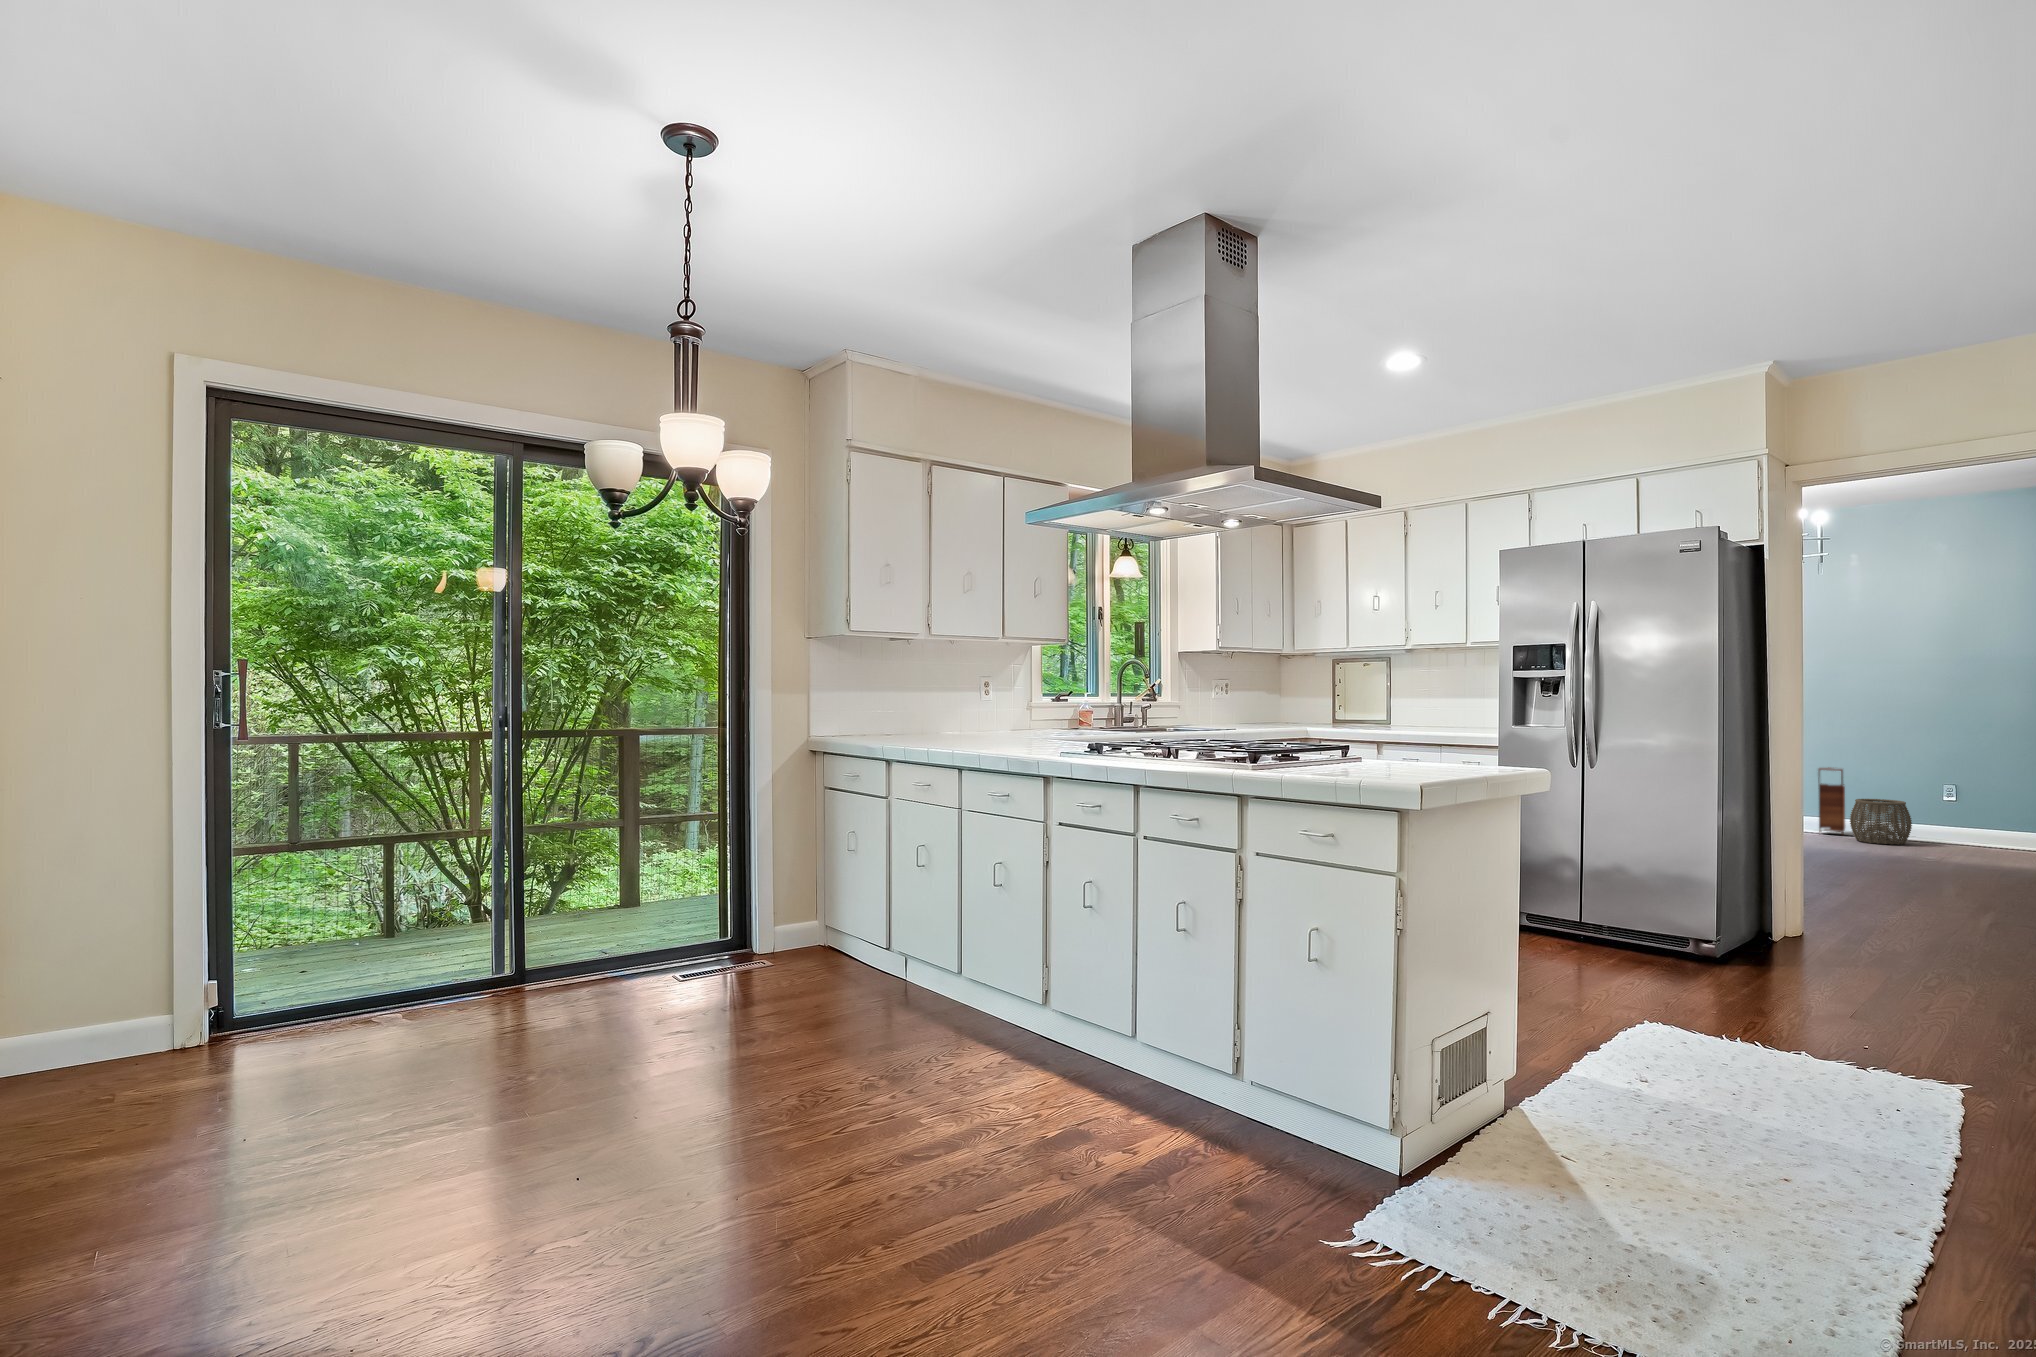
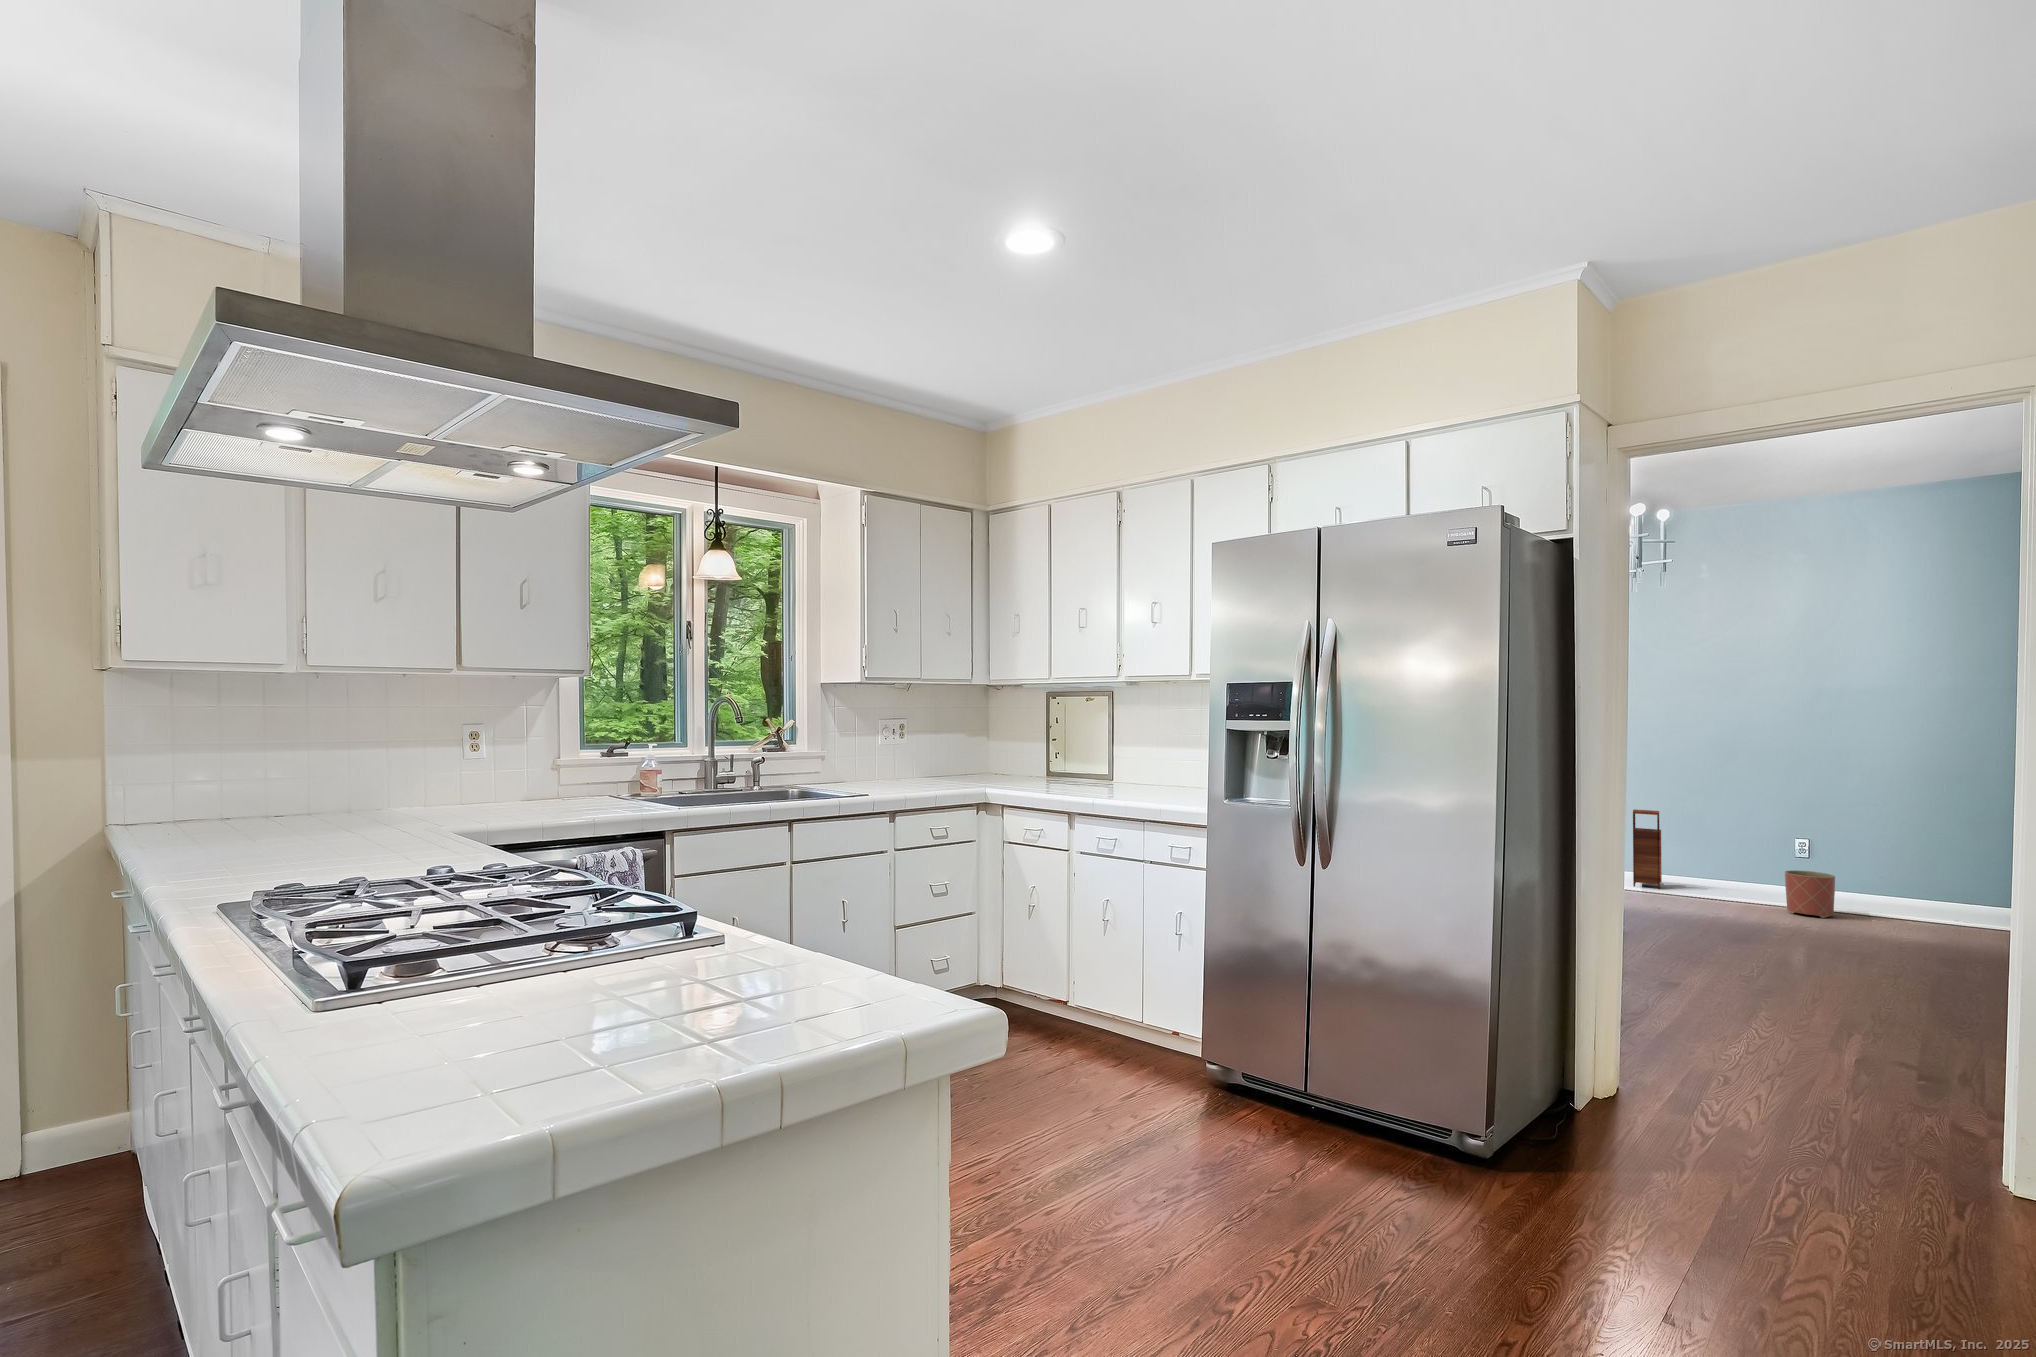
woven basket: present [1850,799,1912,845] -> none [1667,848,1736,904]
planter: none [1956,815,2001,854] -> present [1785,870,1835,918]

